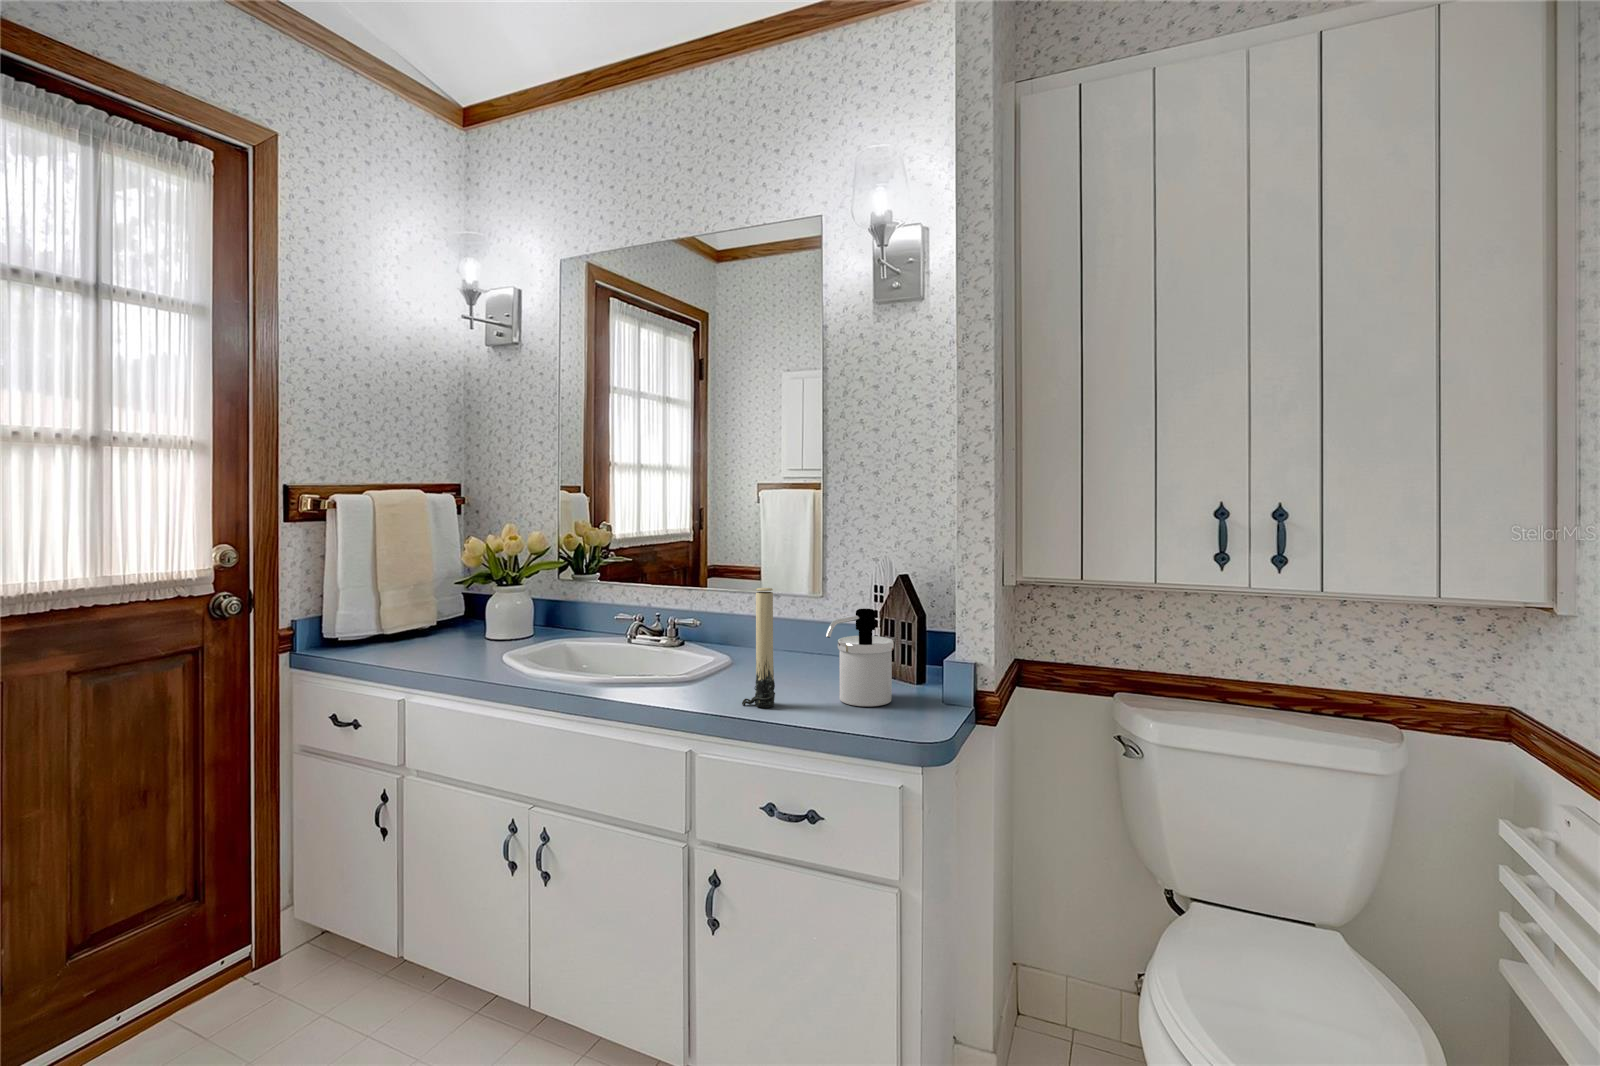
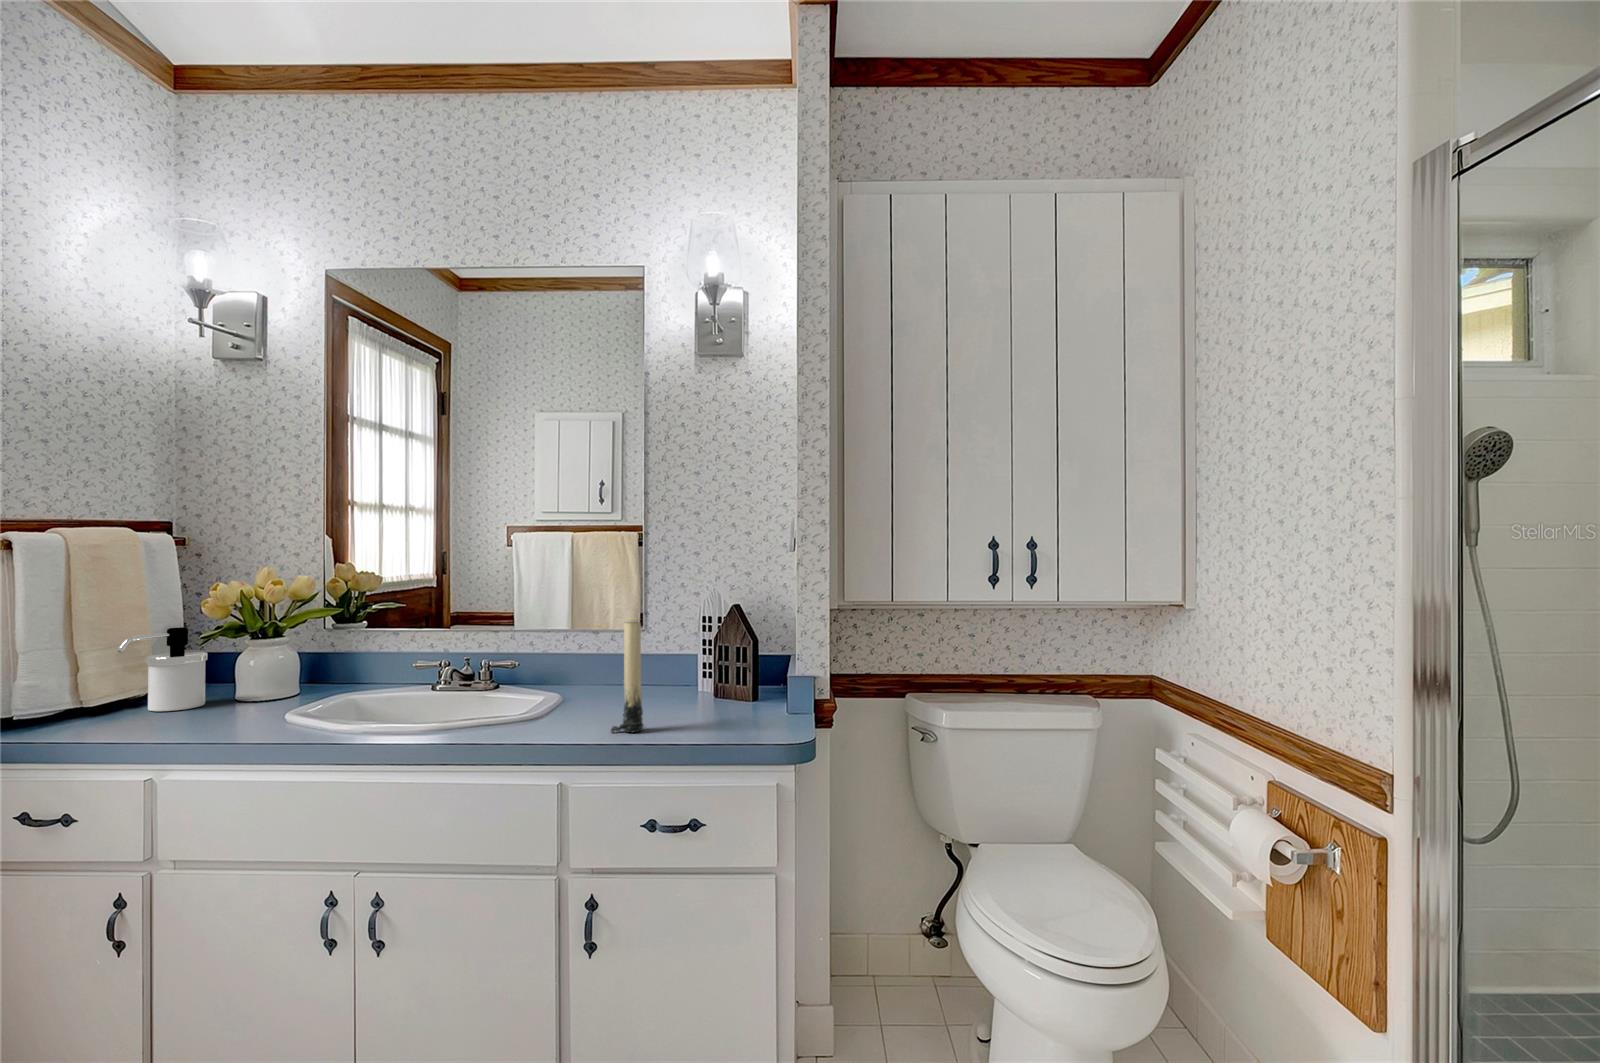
soap dispenser: present [826,609,894,706] -> present [118,627,207,711]

